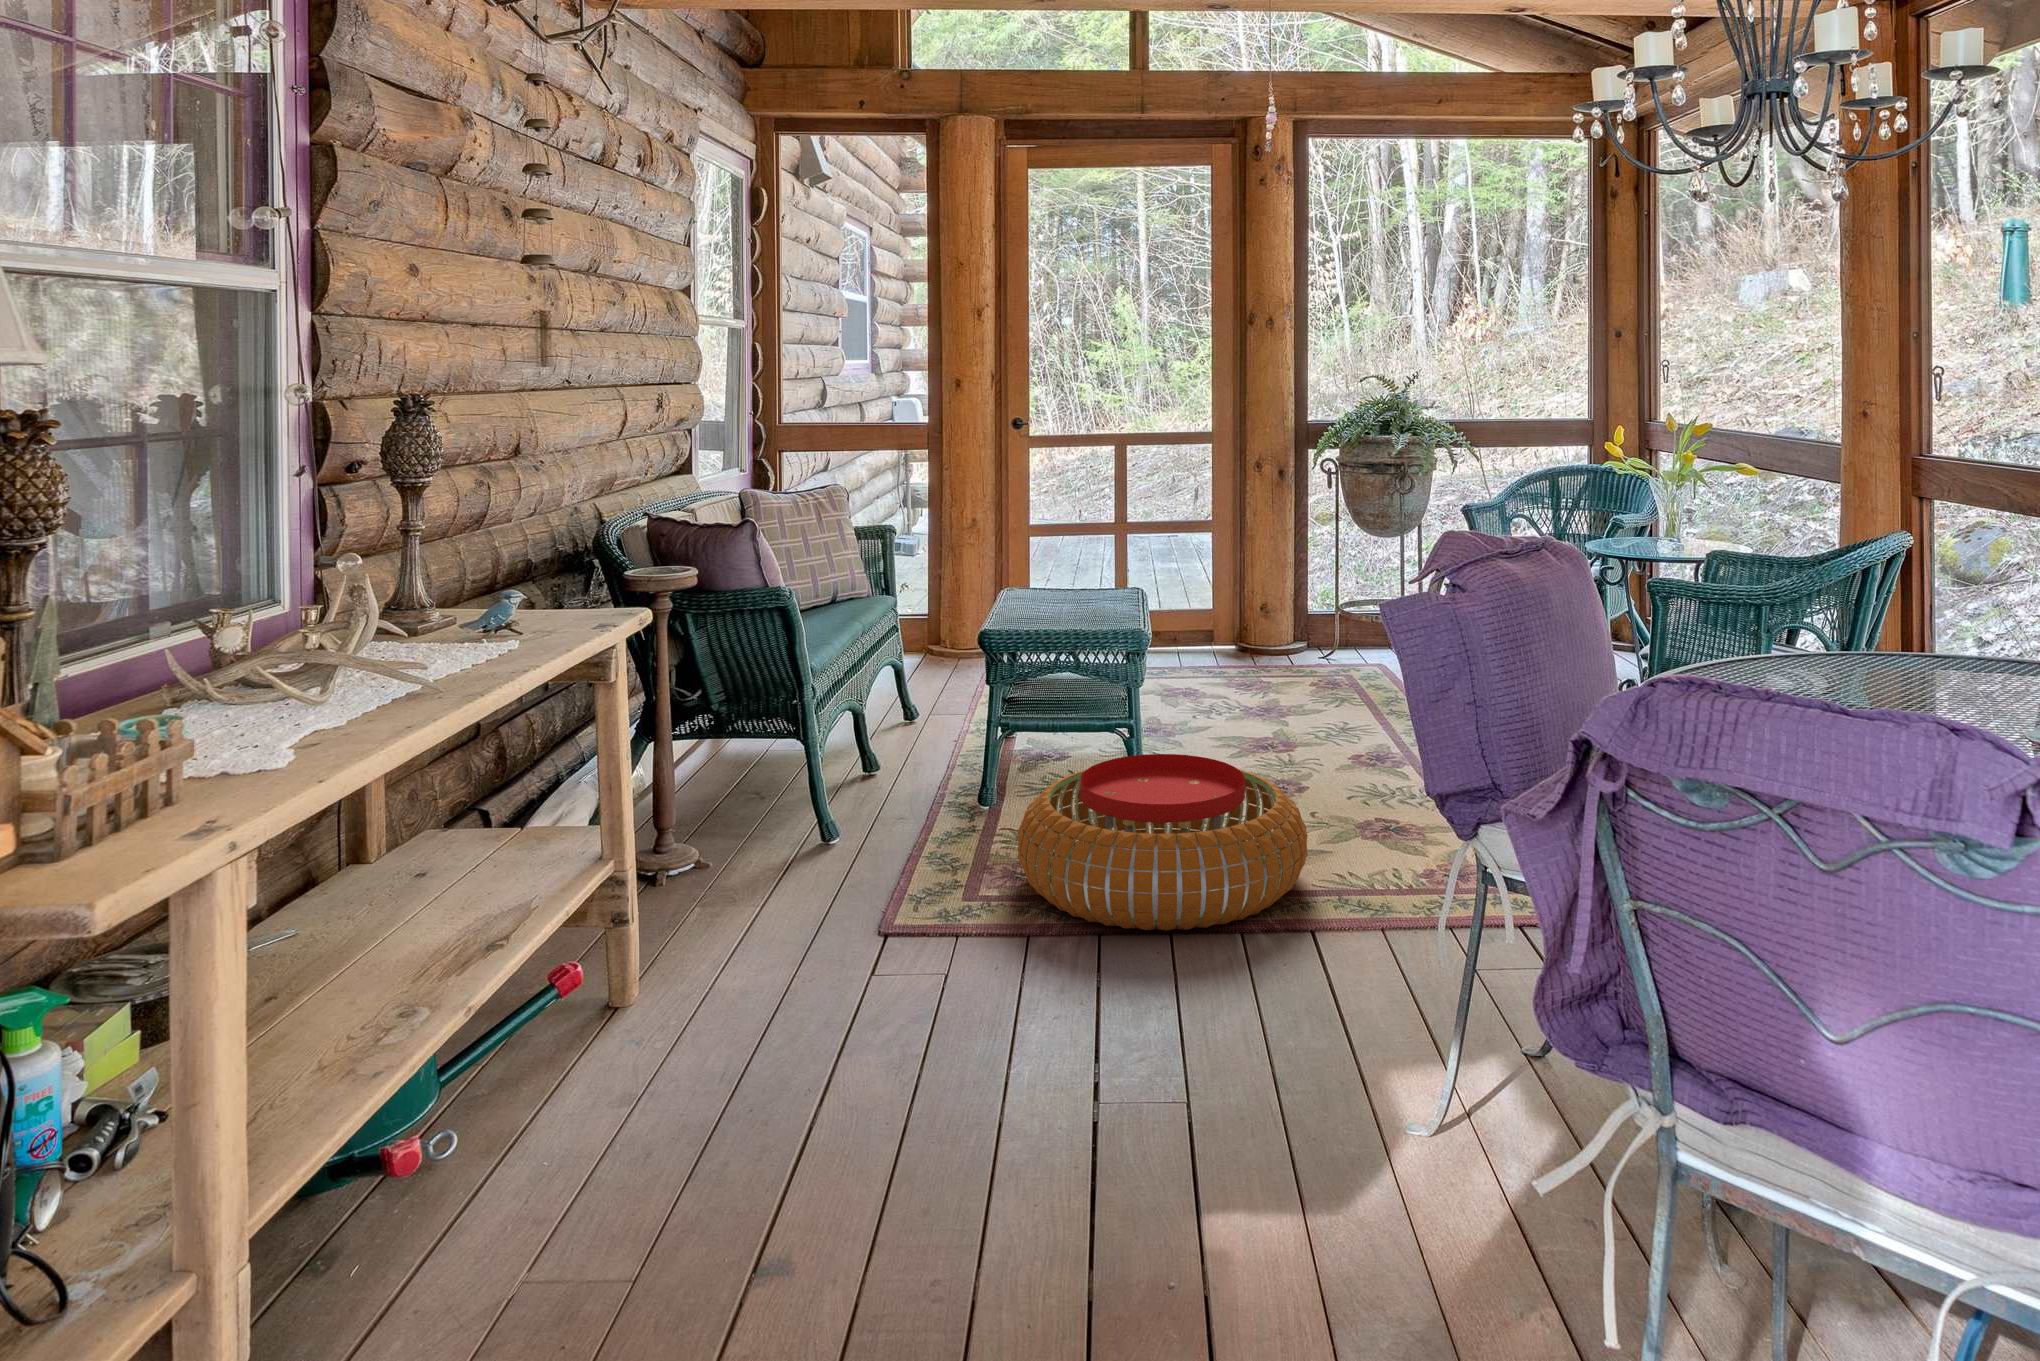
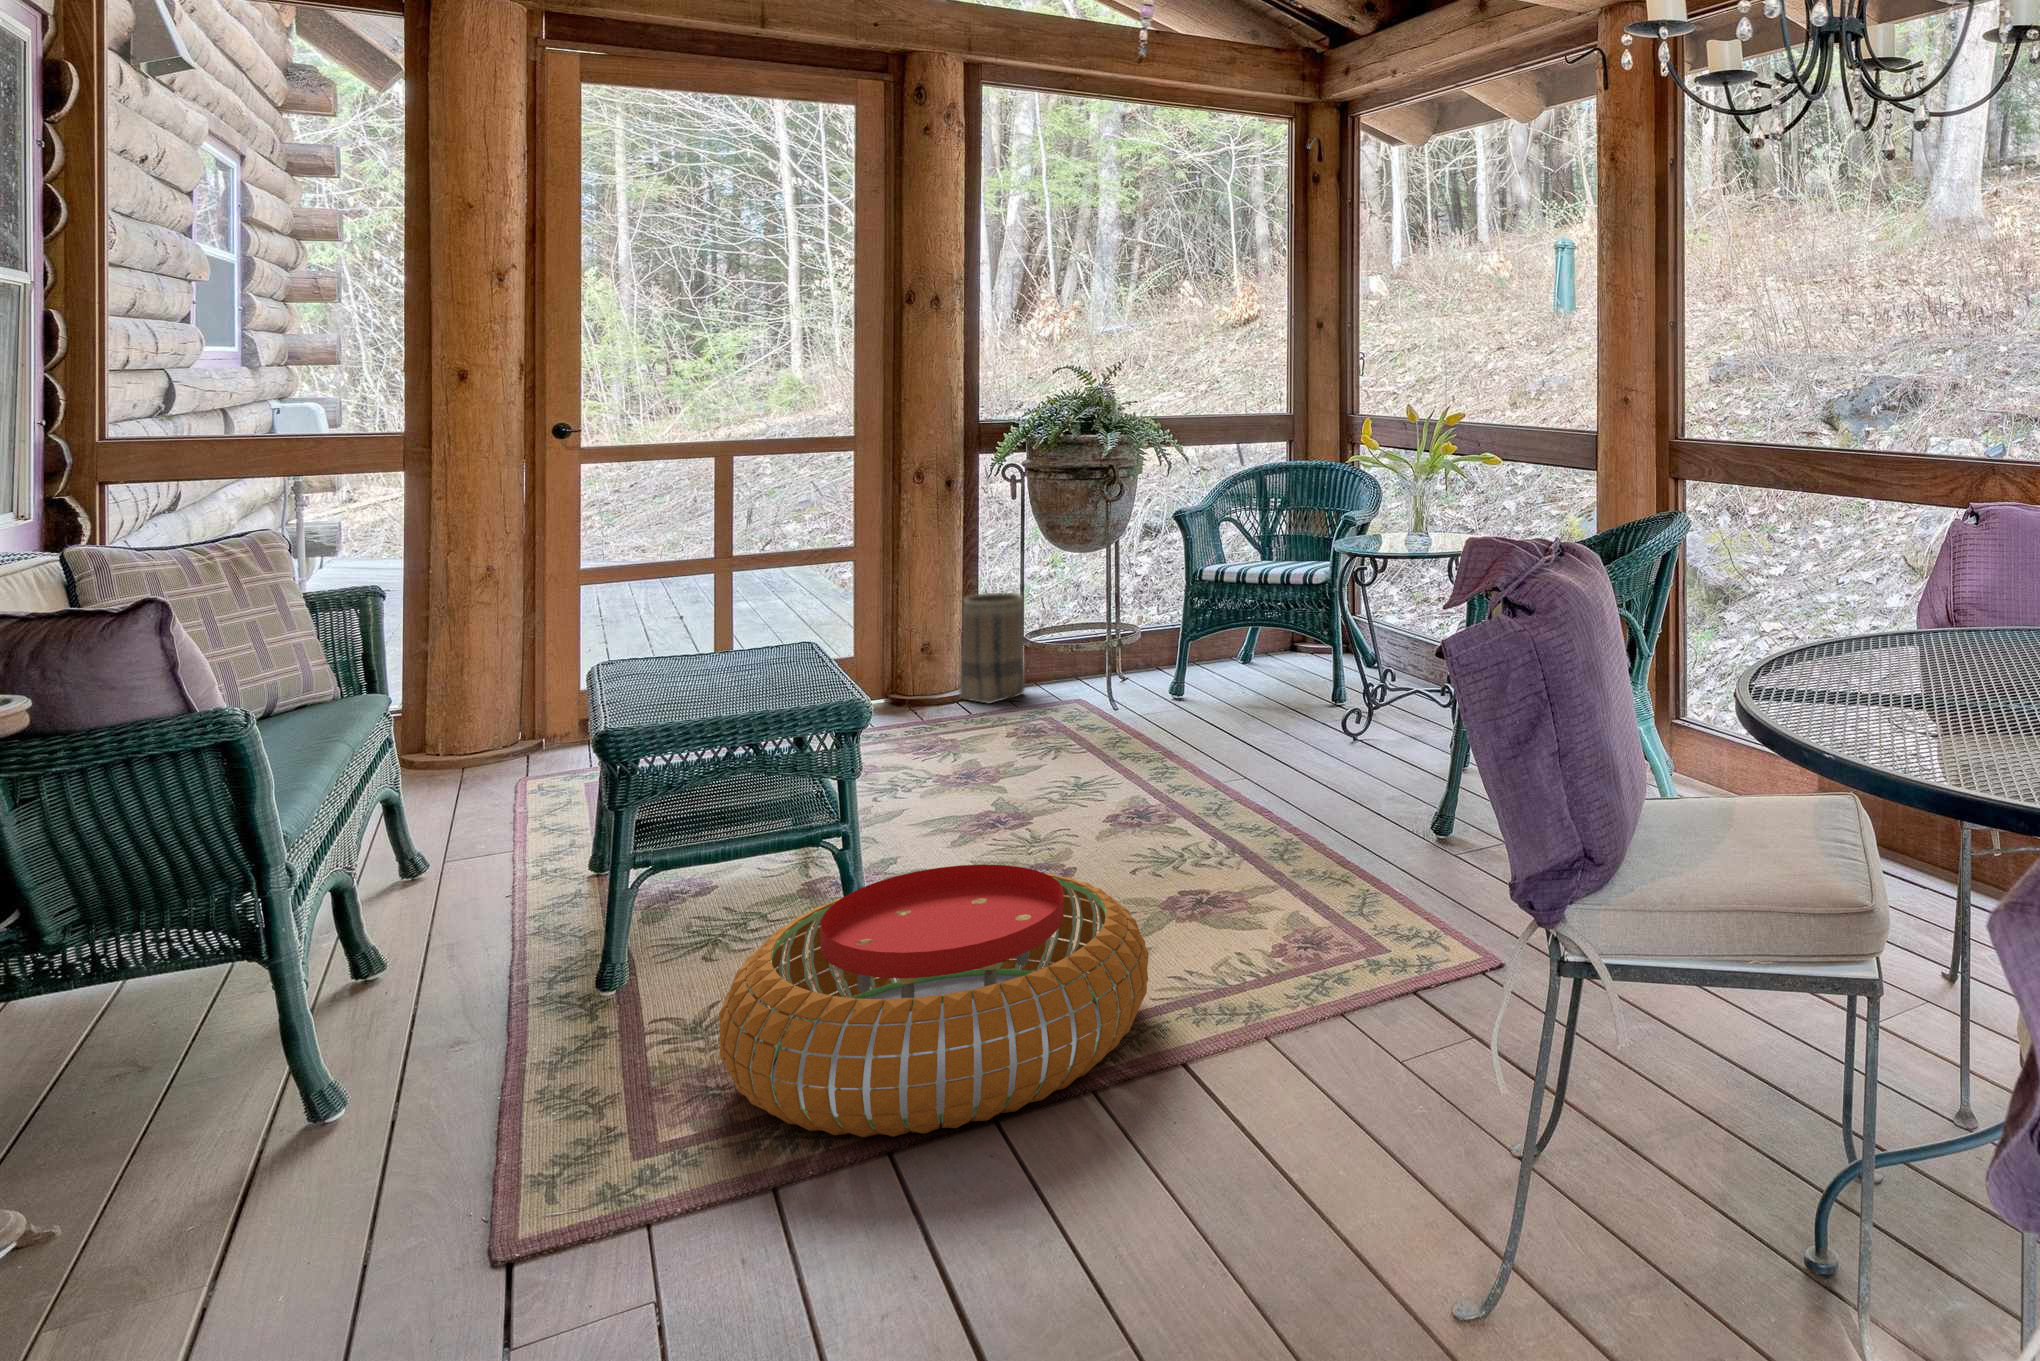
basket: none [1292,566,1343,658] -> present [959,593,1025,703]

